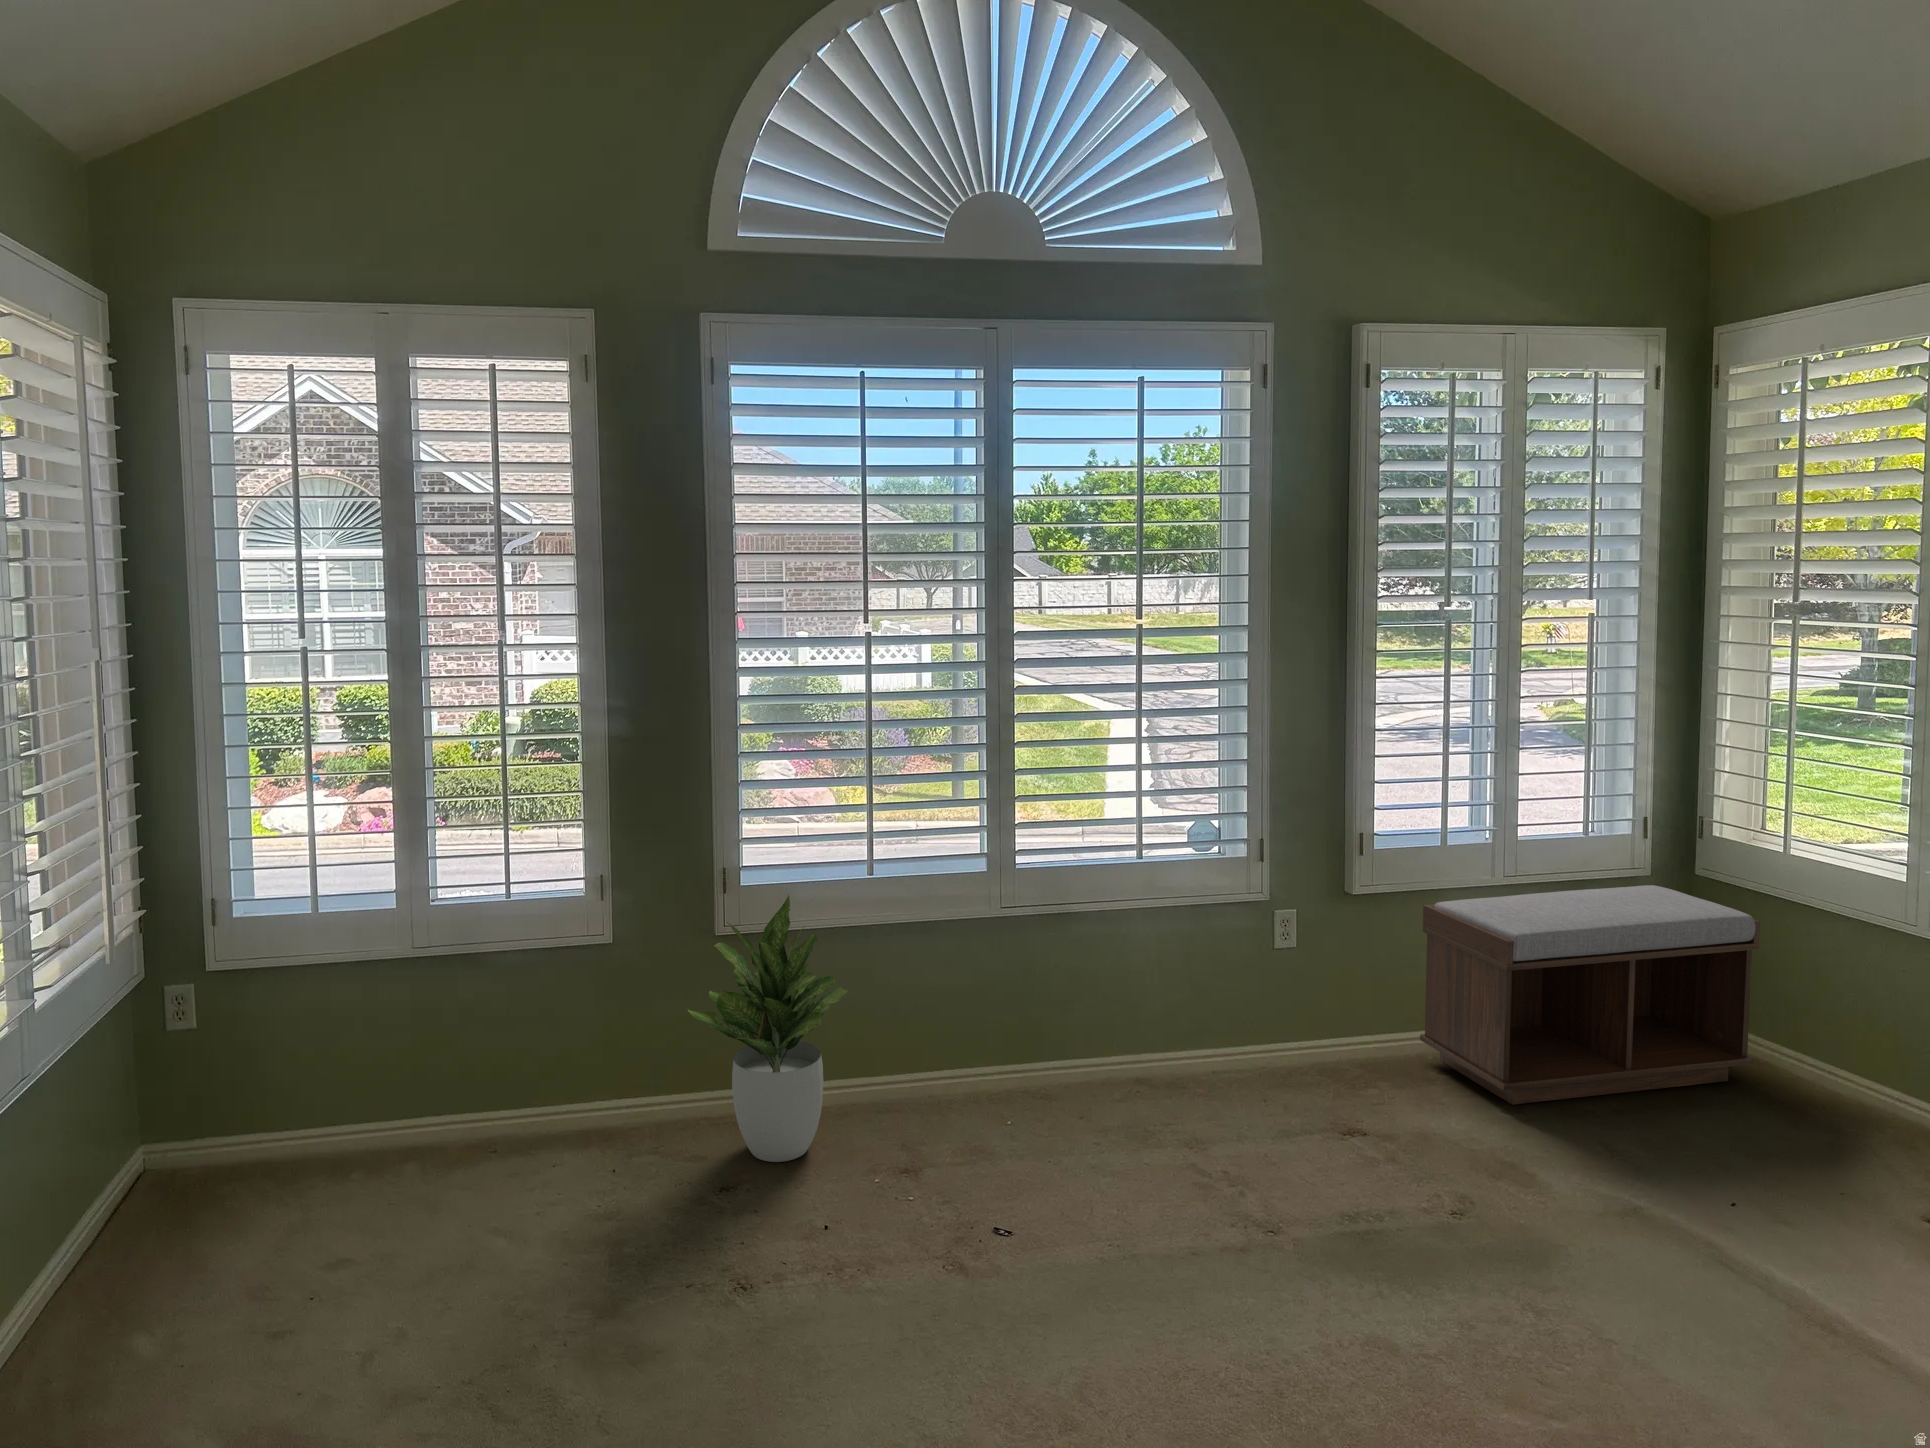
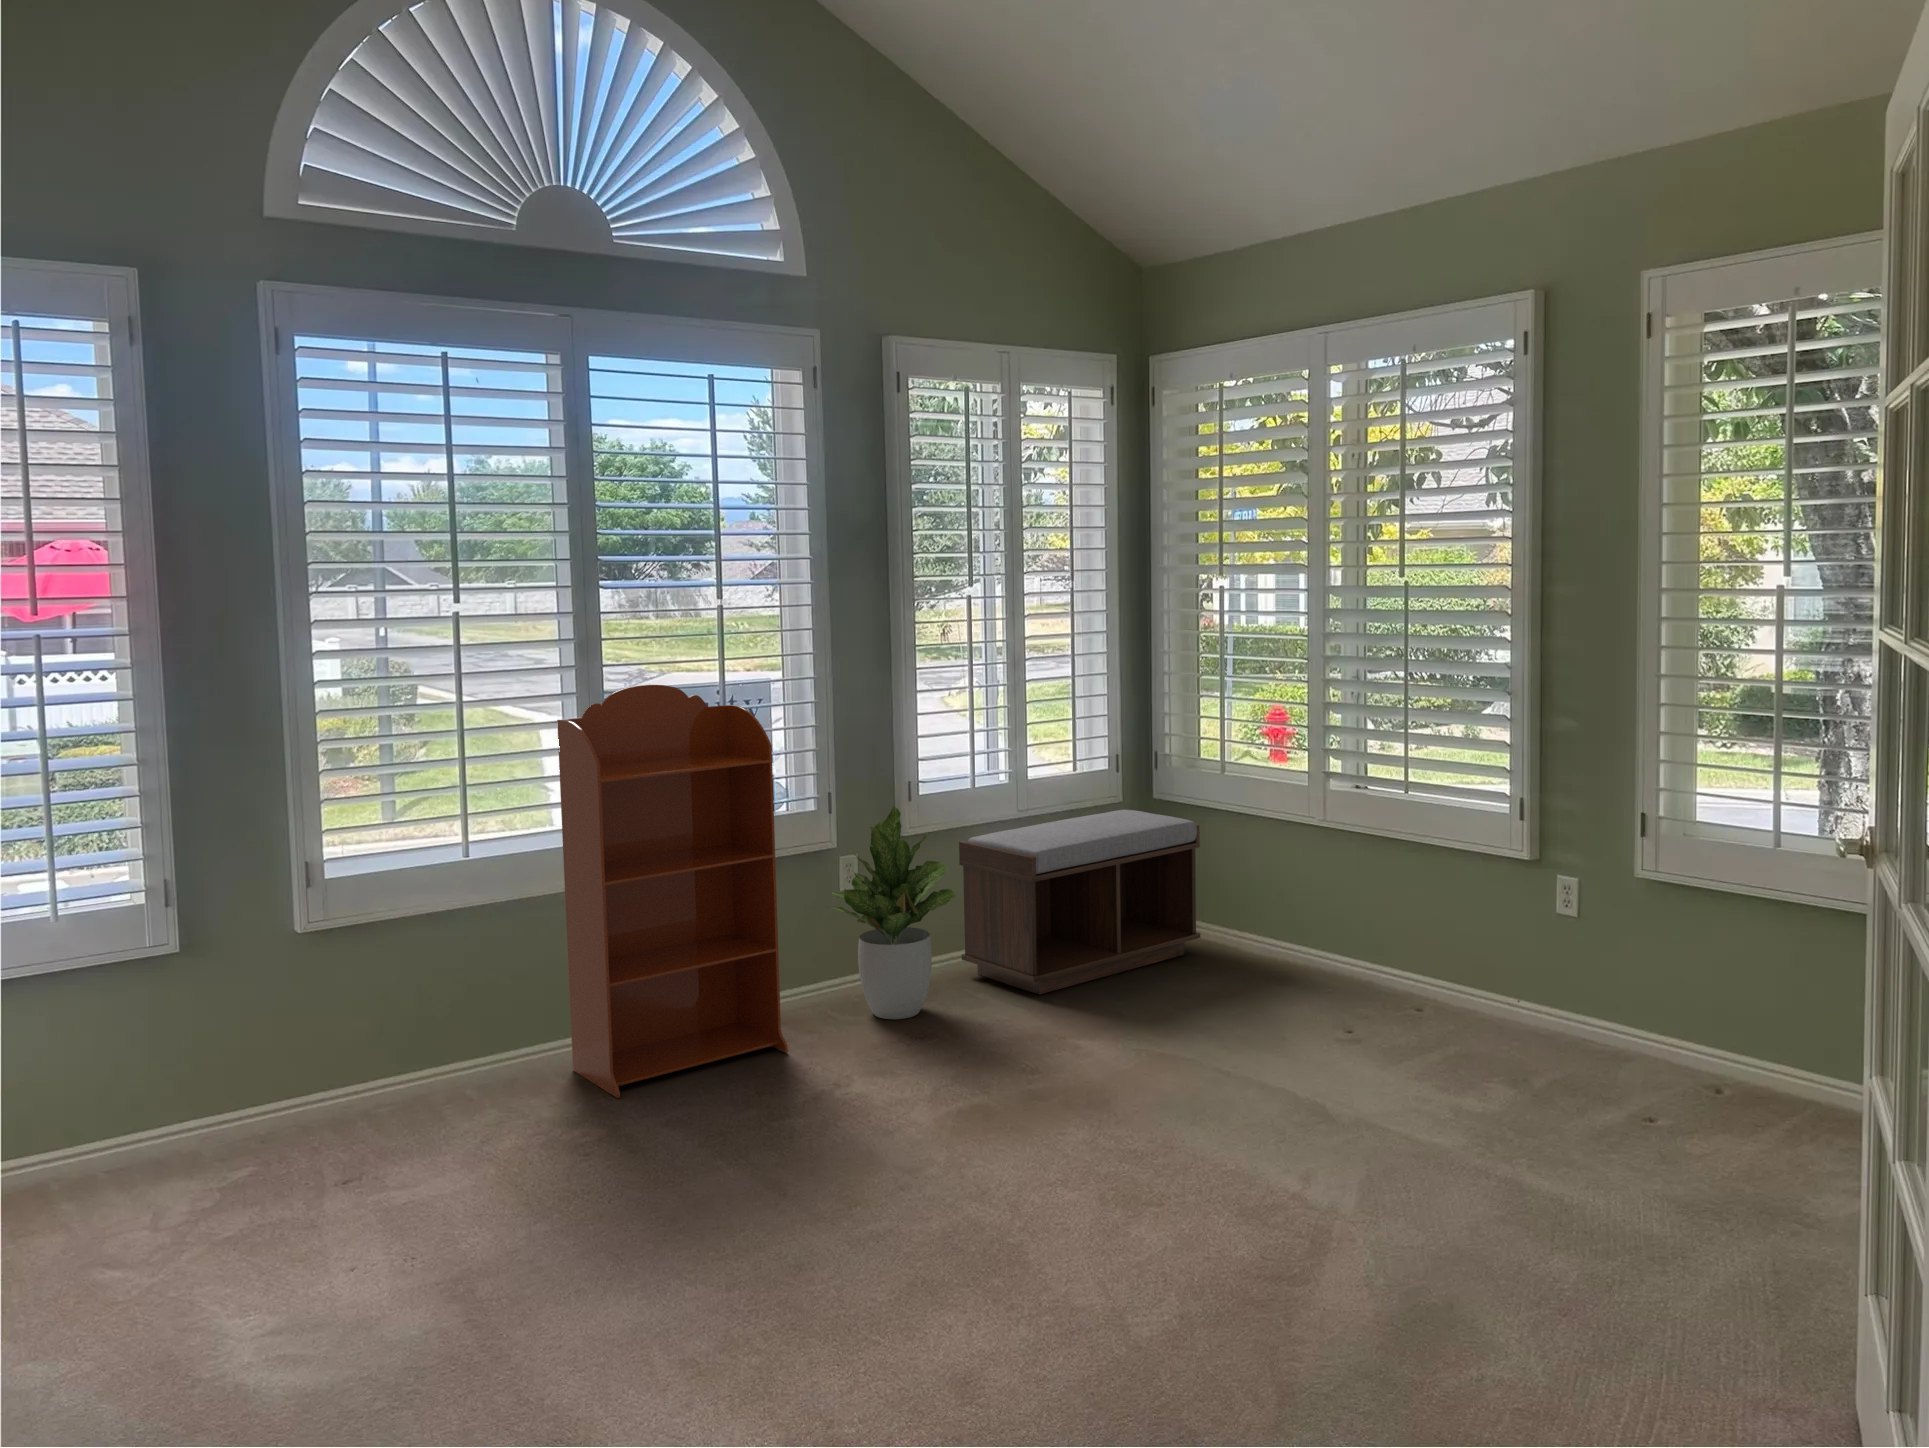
bookcase: none [964,711,1189,1145] -> present [557,685,788,1098]
potted plant: present [688,895,848,1162] -> present [832,806,956,1019]

